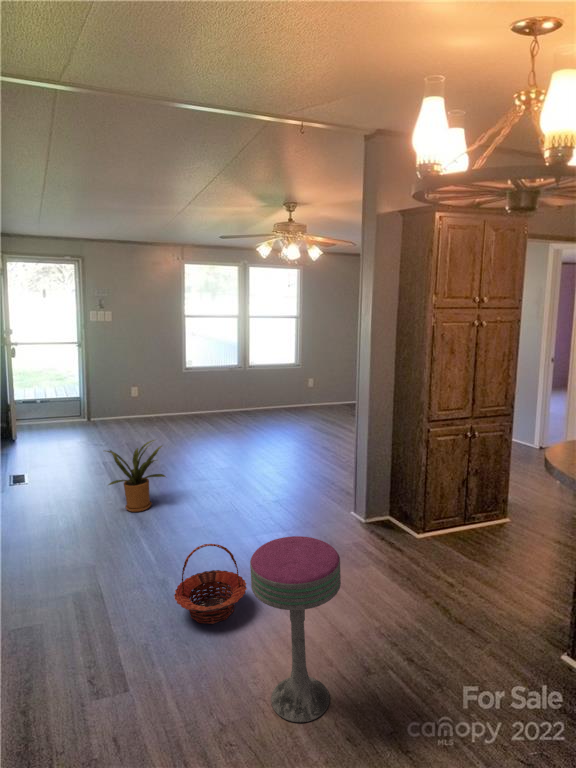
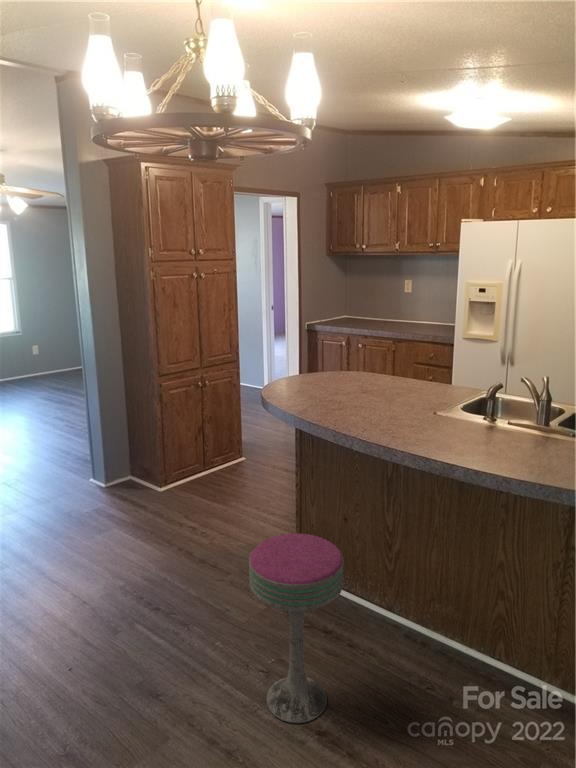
house plant: present [106,440,166,512] -> none [67,420,144,499]
basket: present [174,544,247,624] -> none [159,538,237,622]

